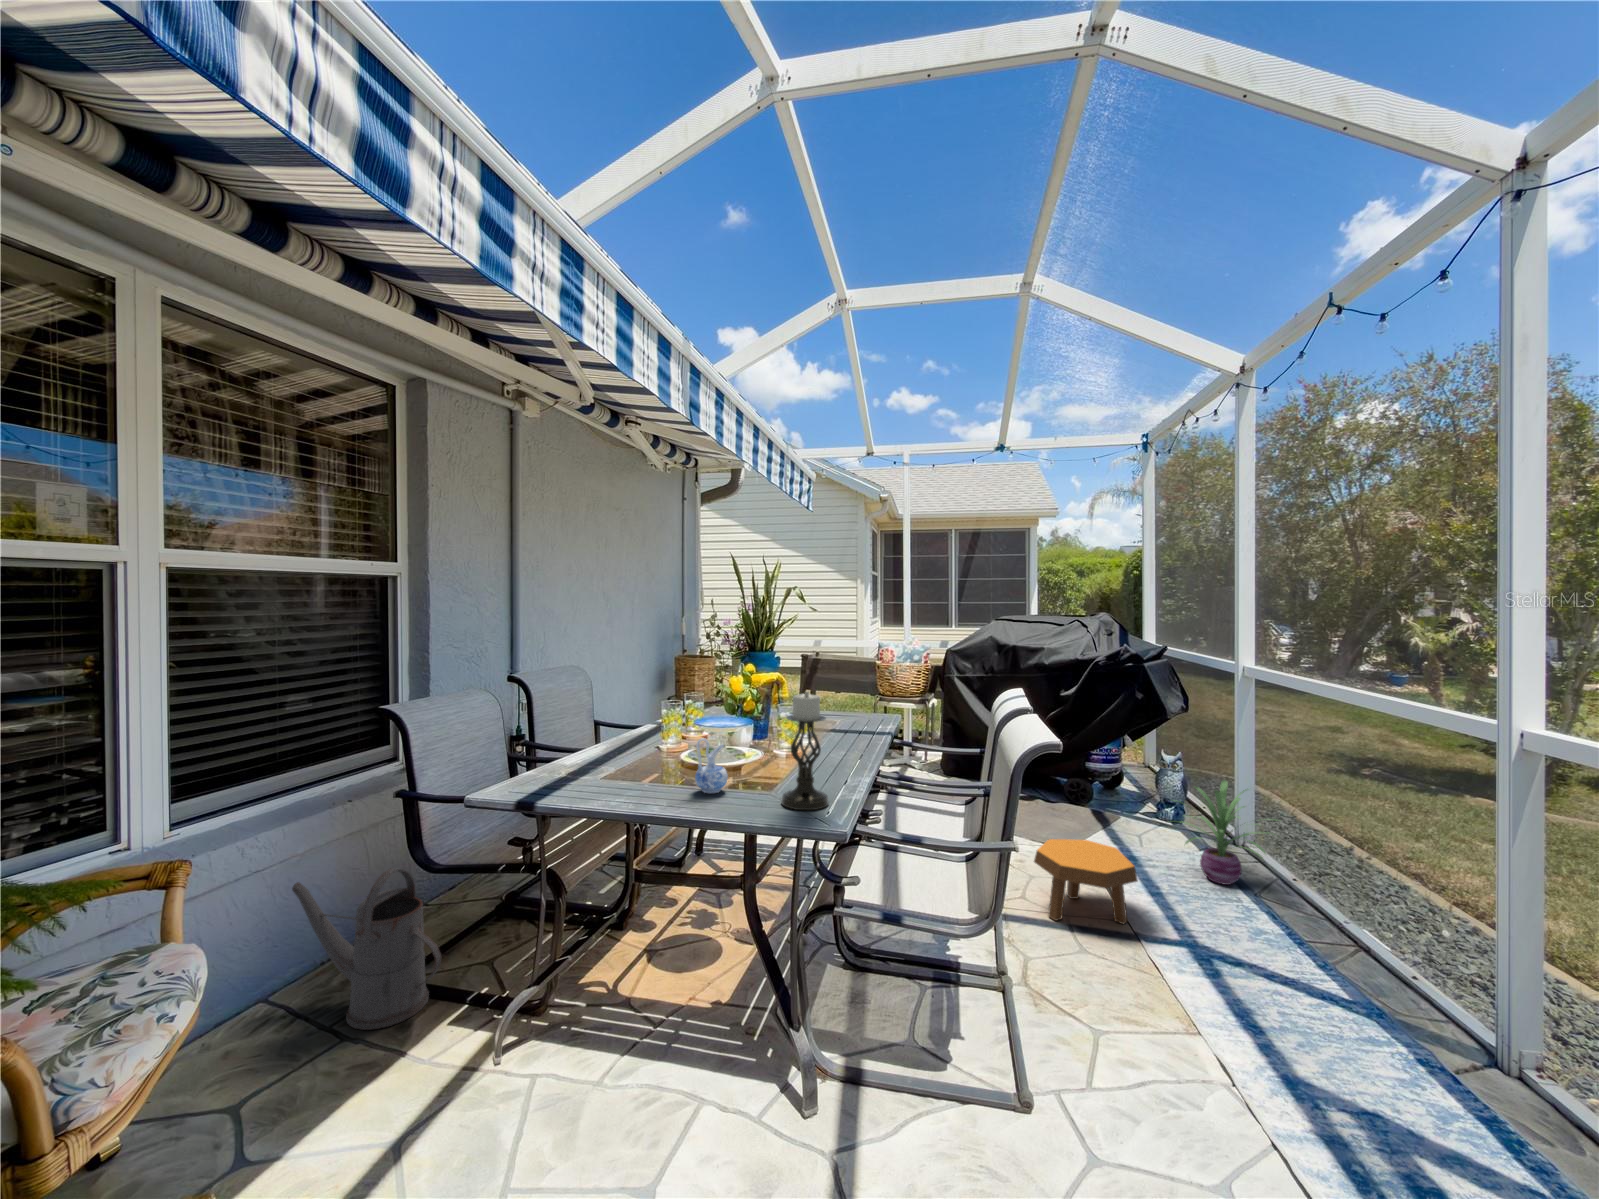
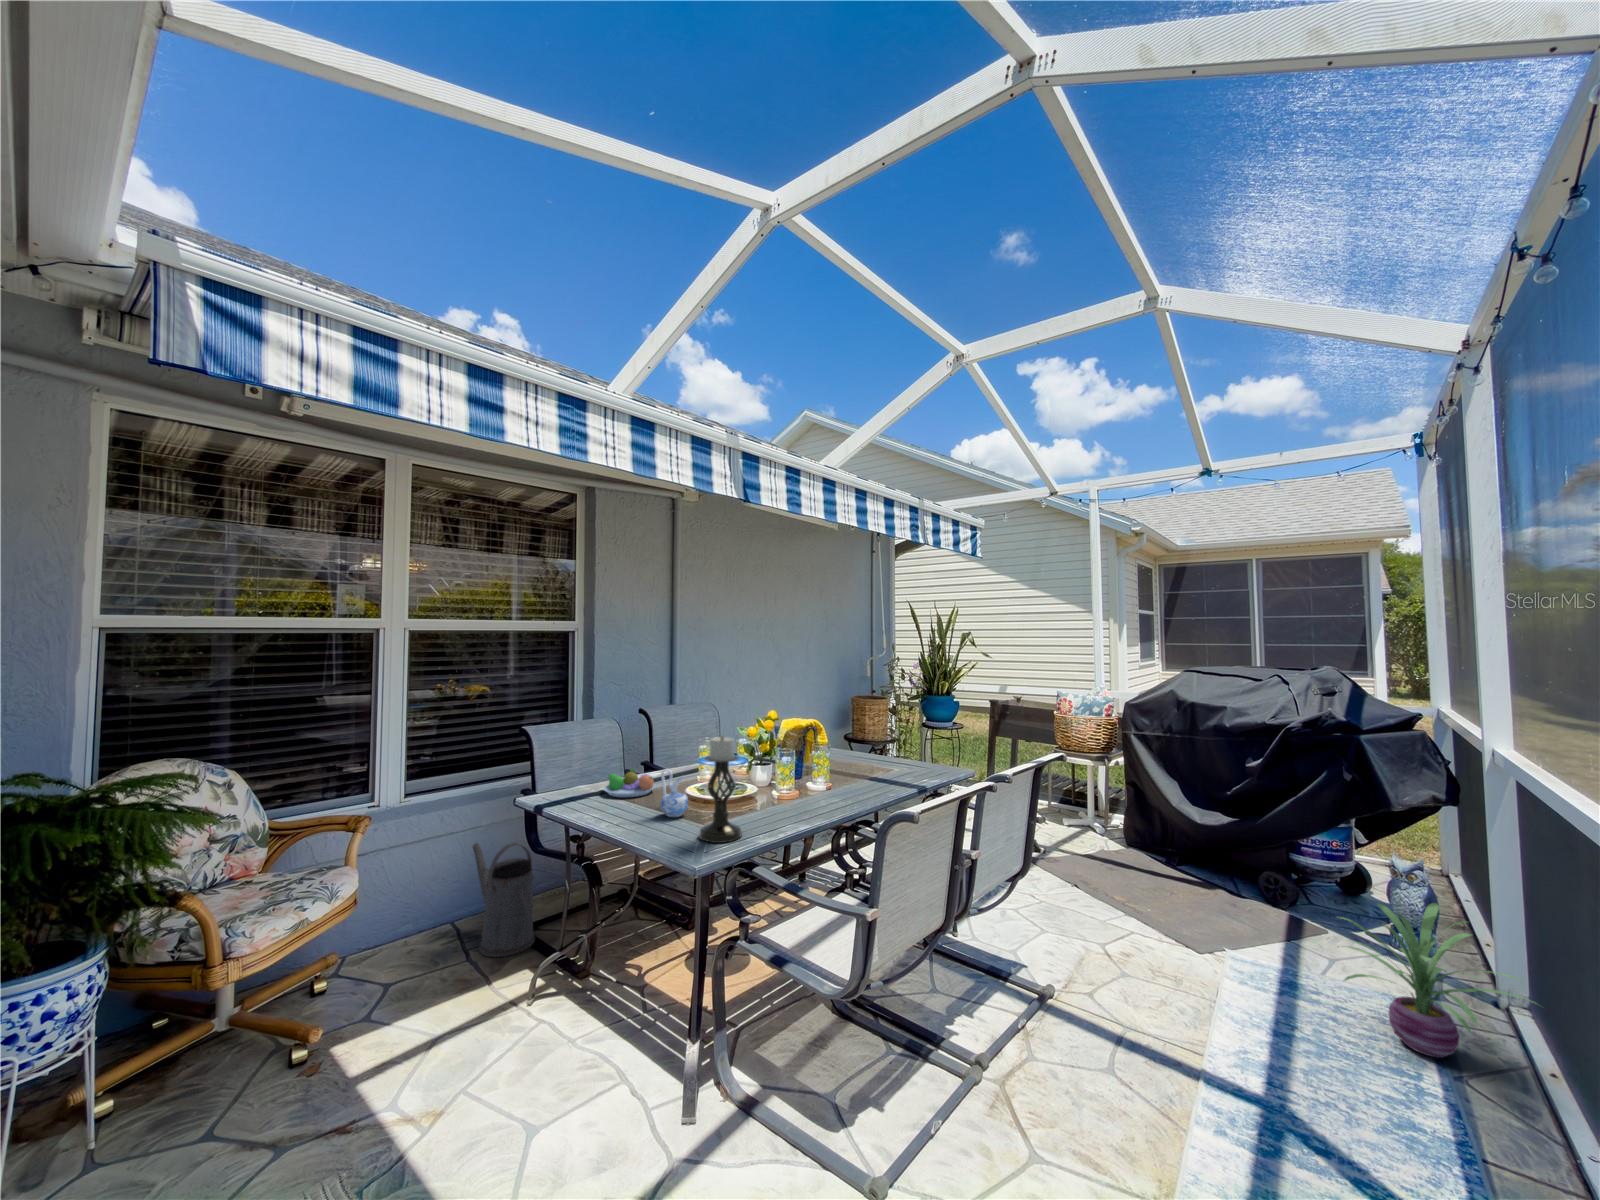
fruit bowl: none [565,746,635,782] -> present [604,768,655,797]
footstool: present [1034,839,1138,924] -> none [1094,932,1218,1060]

